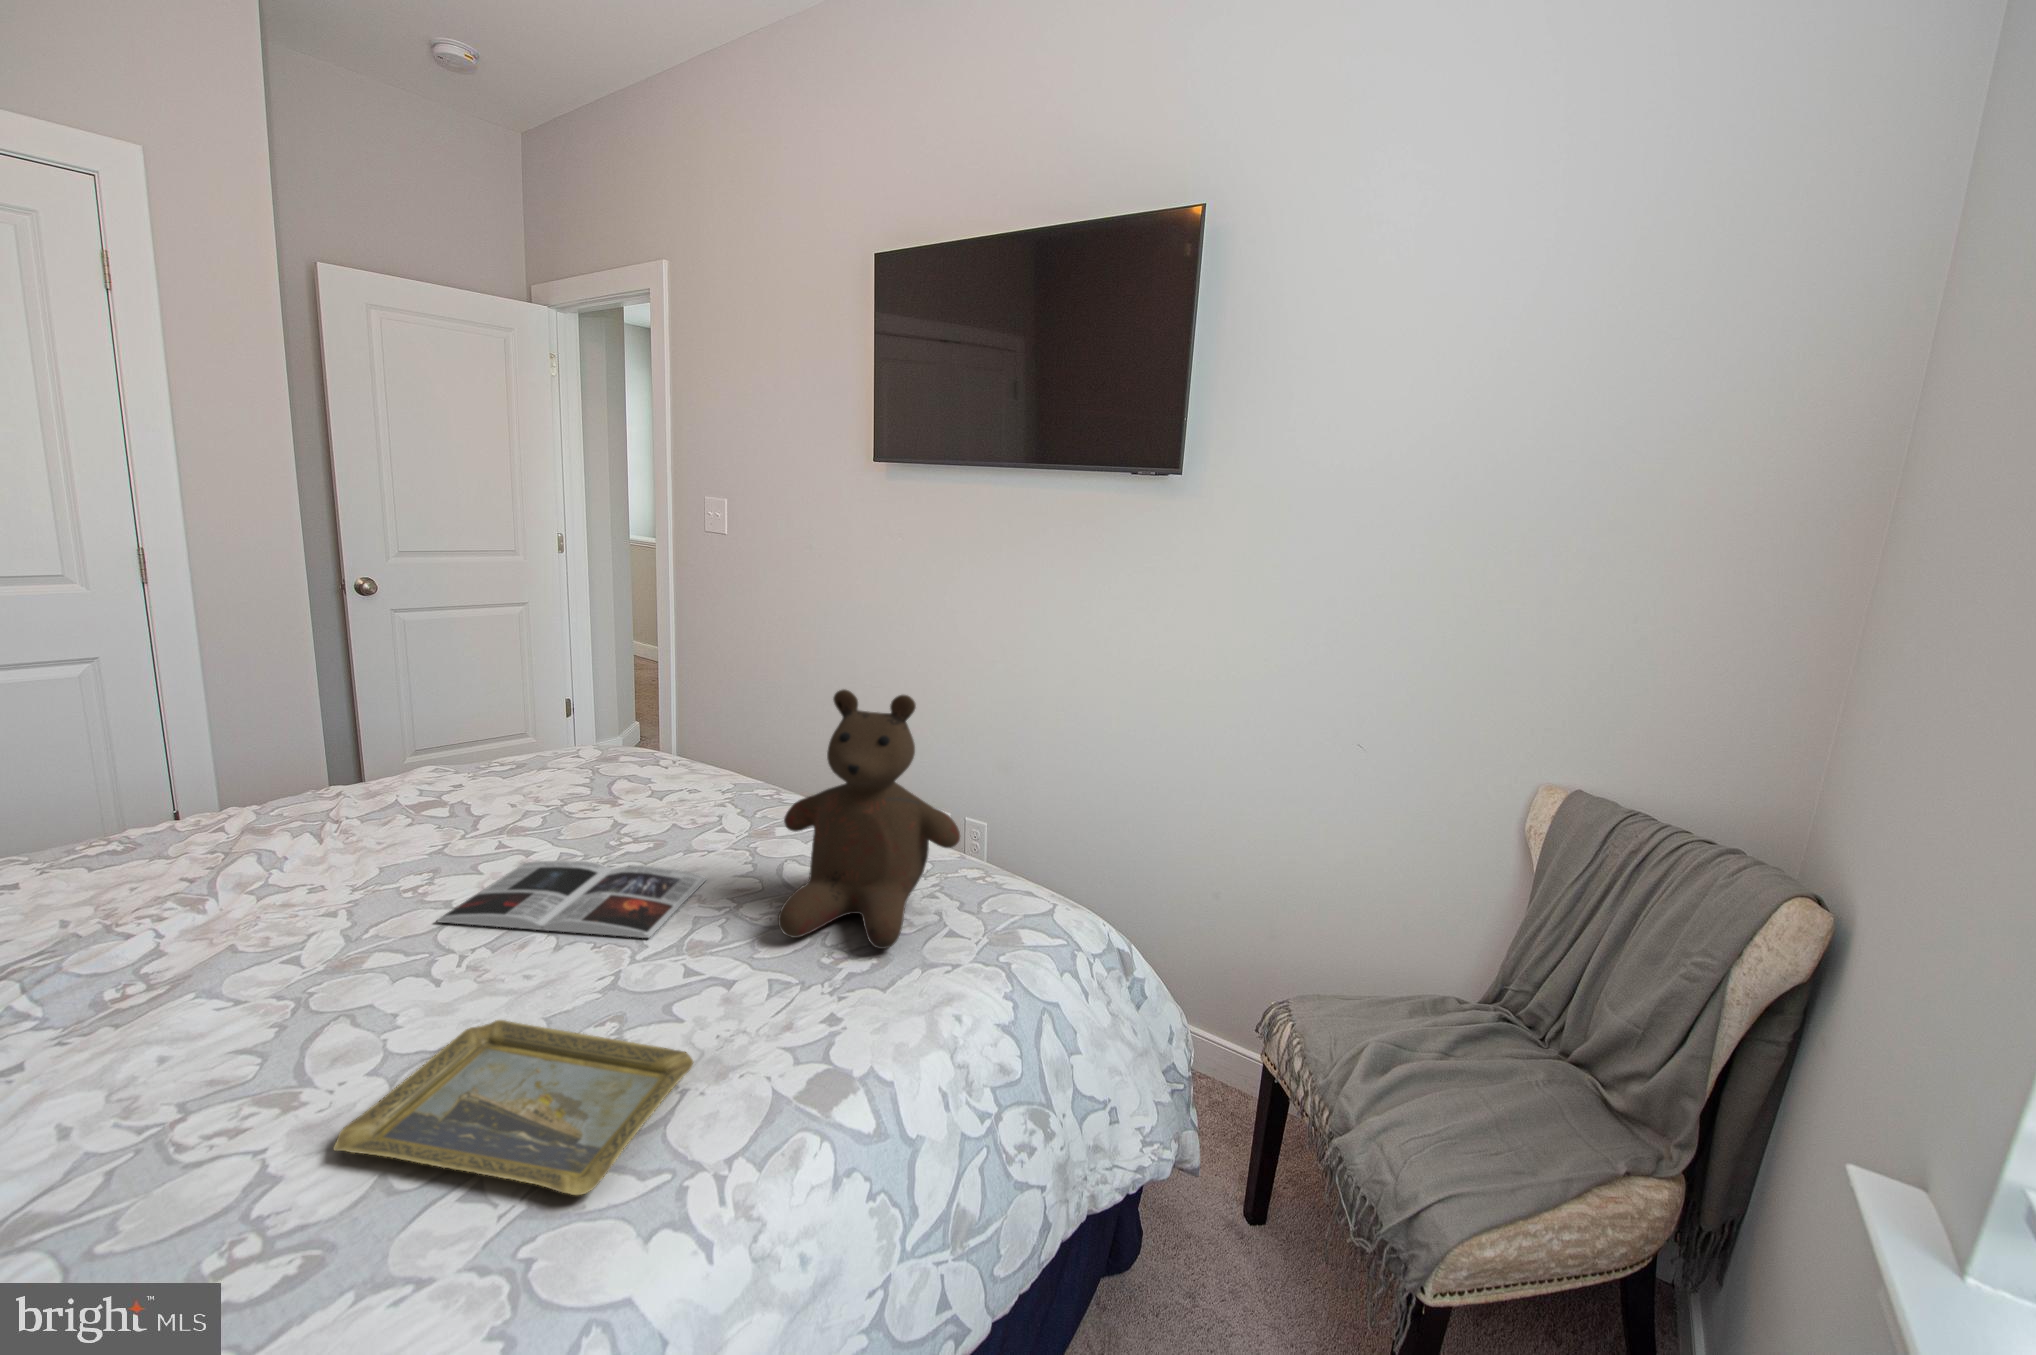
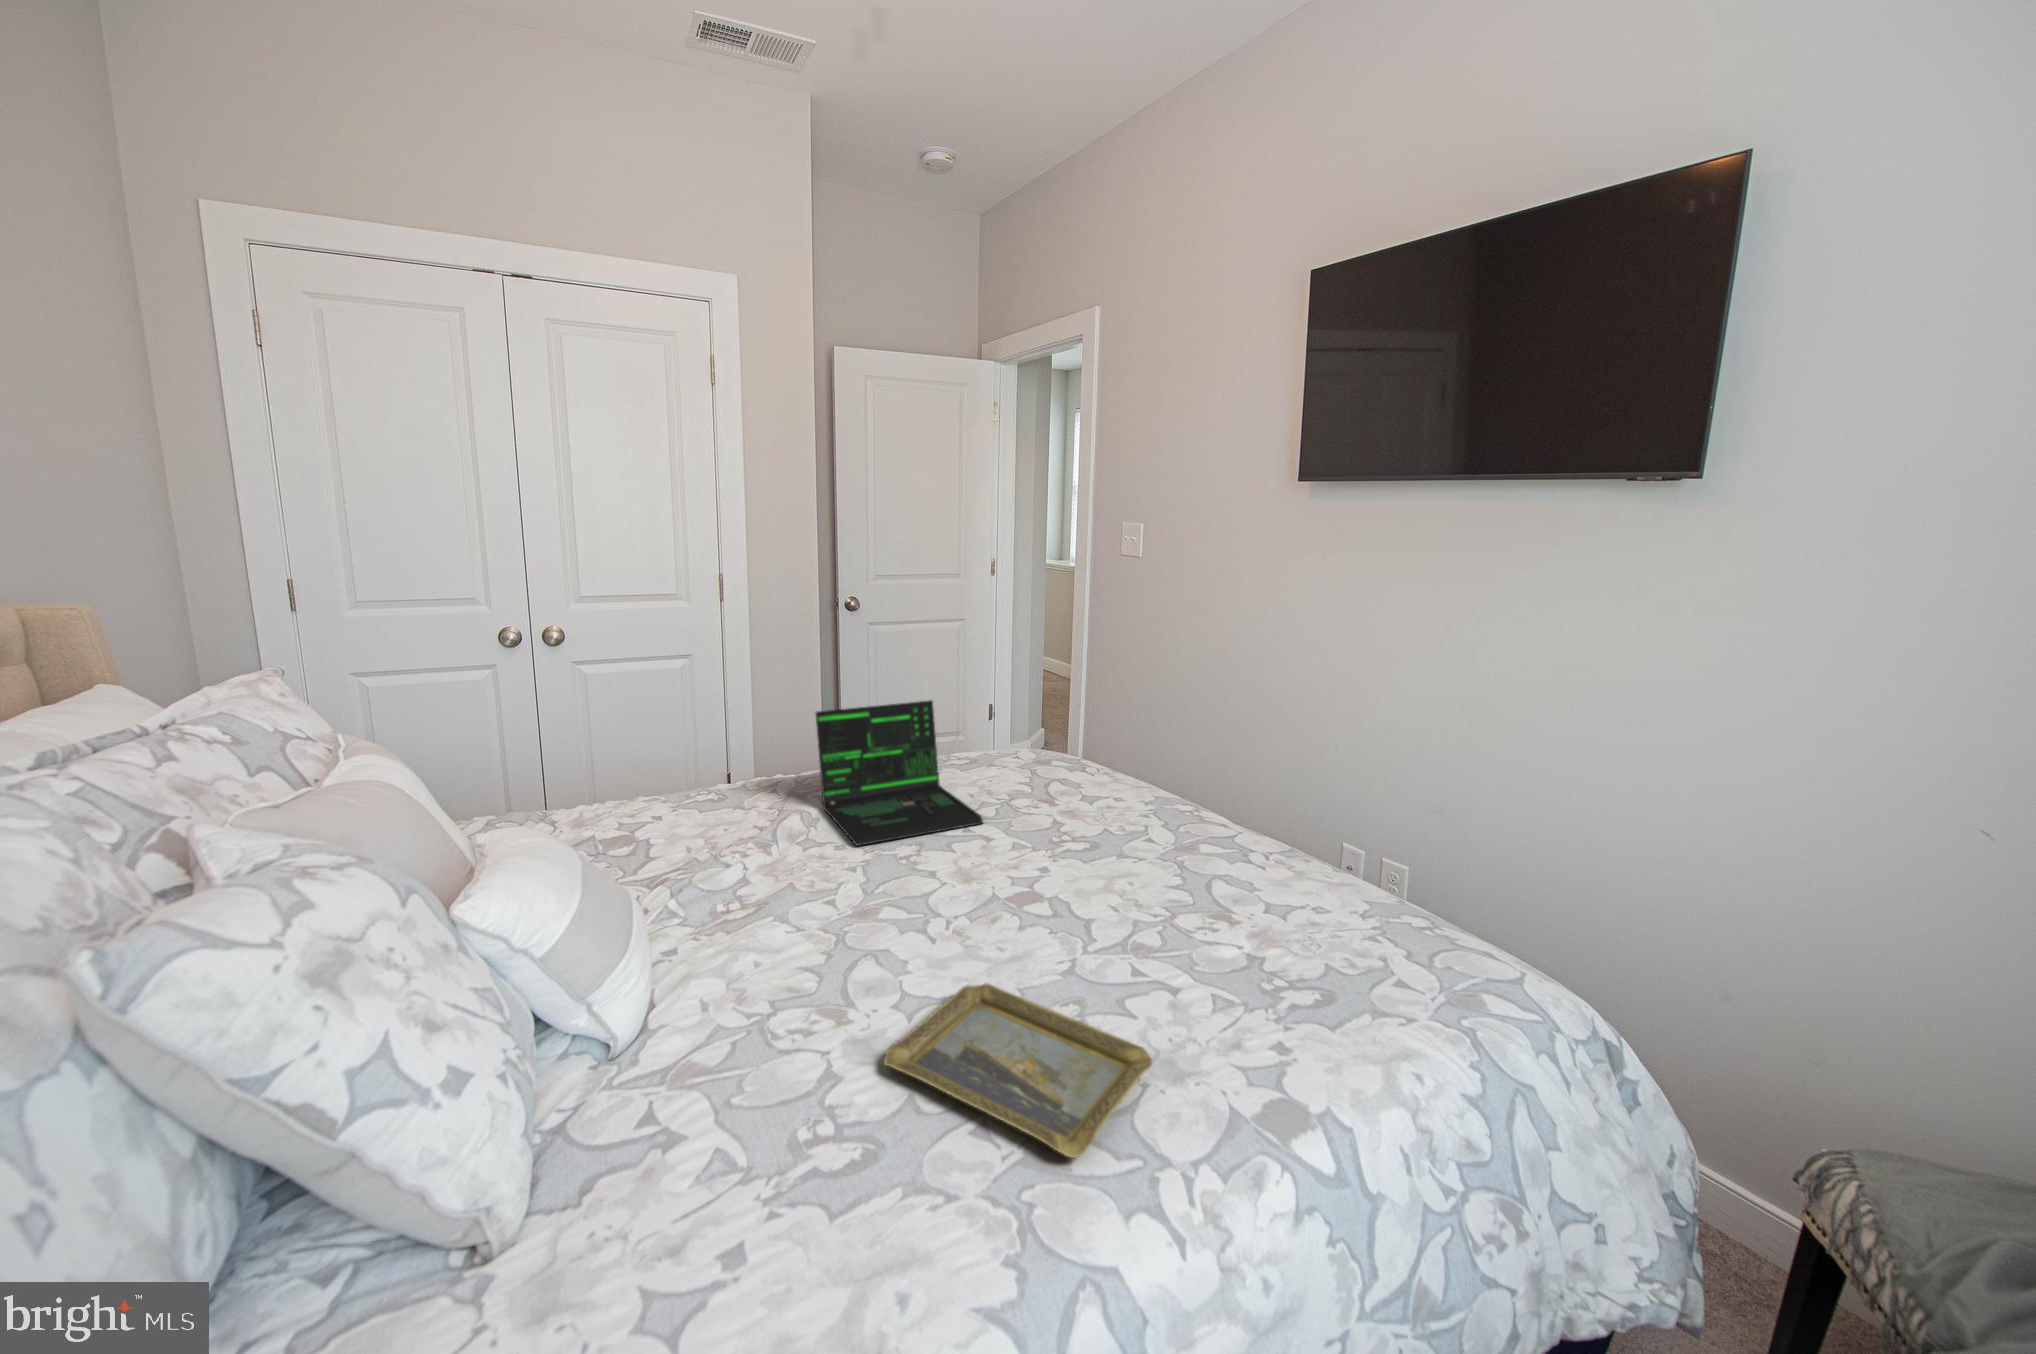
teddy bear: present [778,689,960,949] -> none [1214,715,1408,986]
laptop: none [272,698,526,884] -> present [816,700,983,846]
magazine: present [437,860,706,938] -> none [927,847,1139,933]

